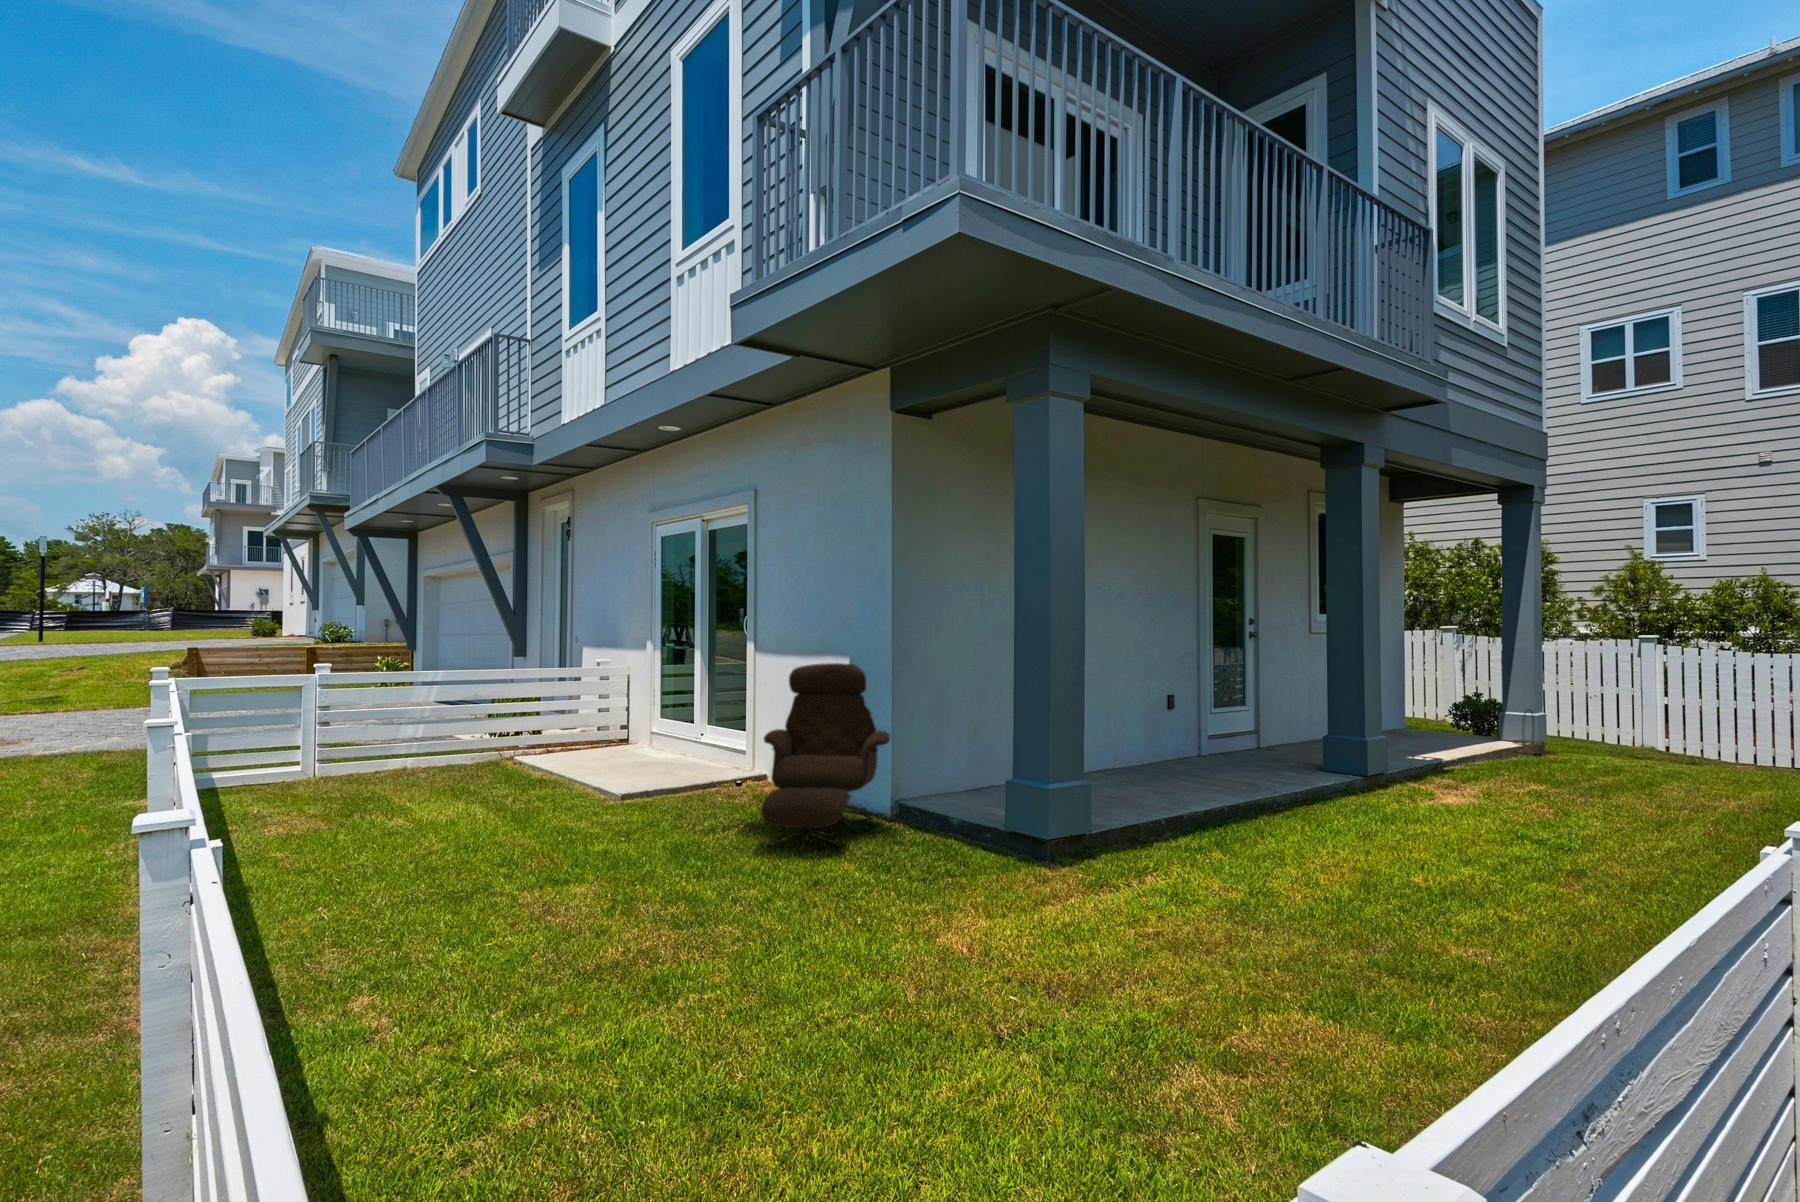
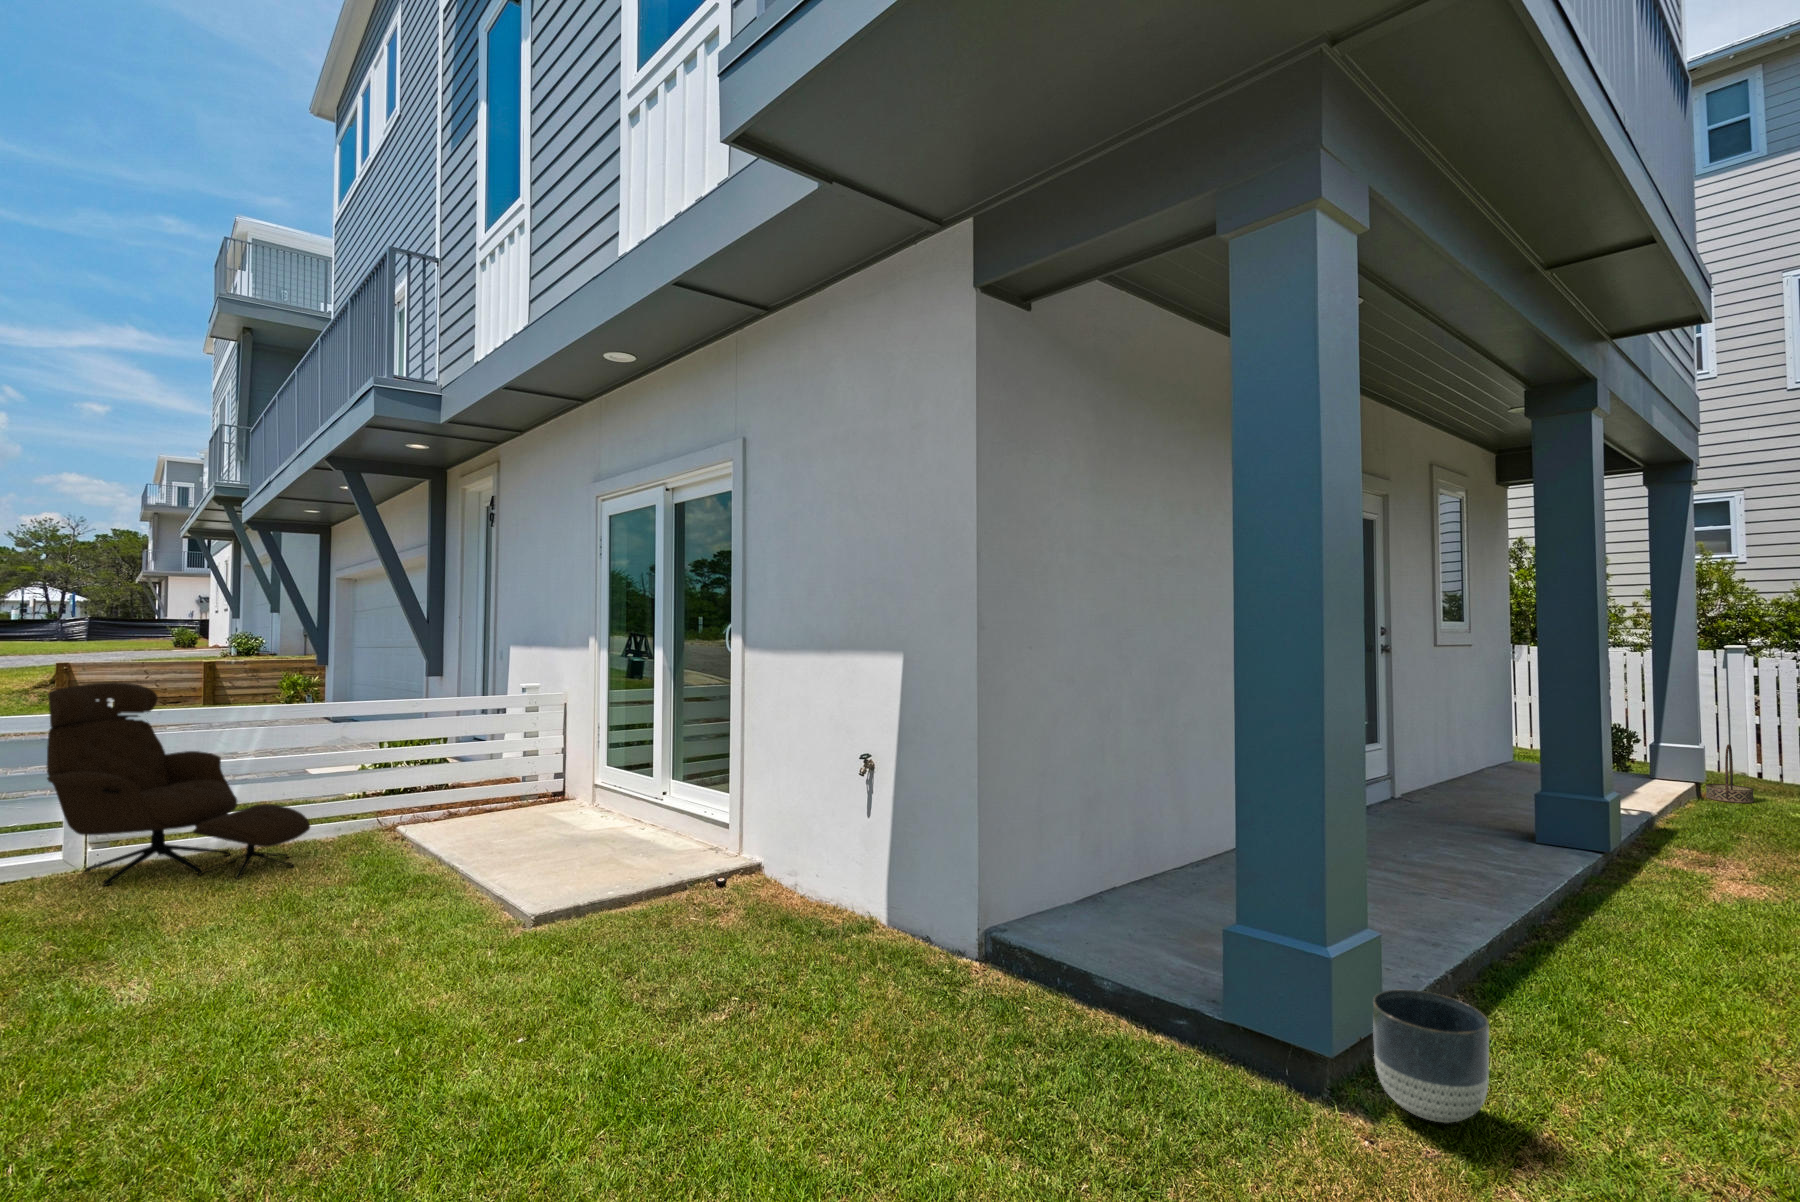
lounge chair: present [761,663,890,854] -> present [47,682,310,886]
planter: none [1072,810,1125,871] -> present [1373,990,1489,1123]

